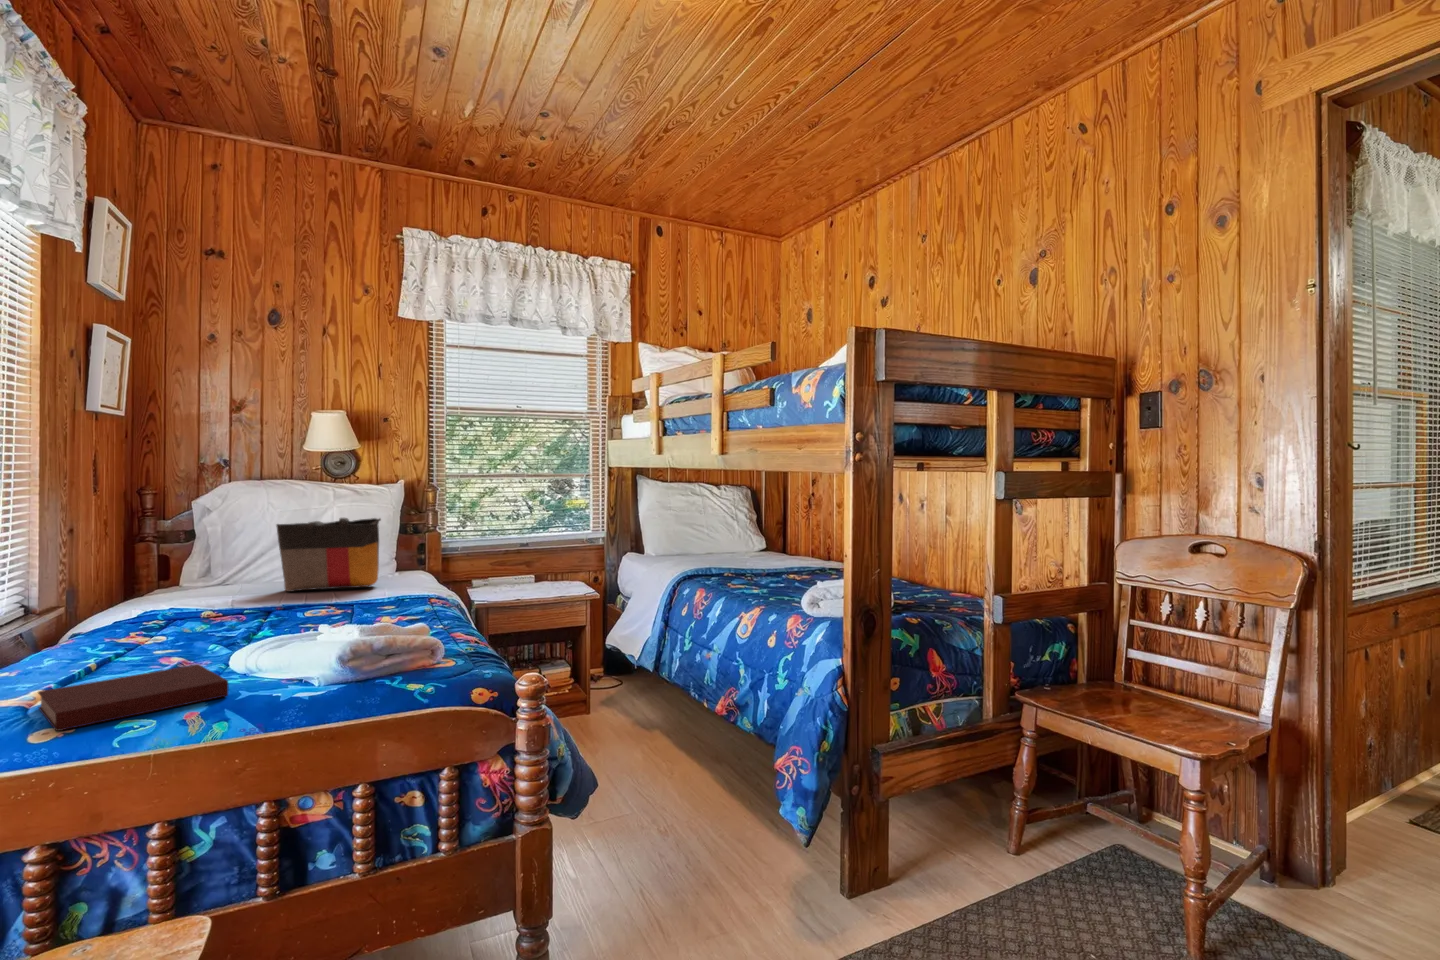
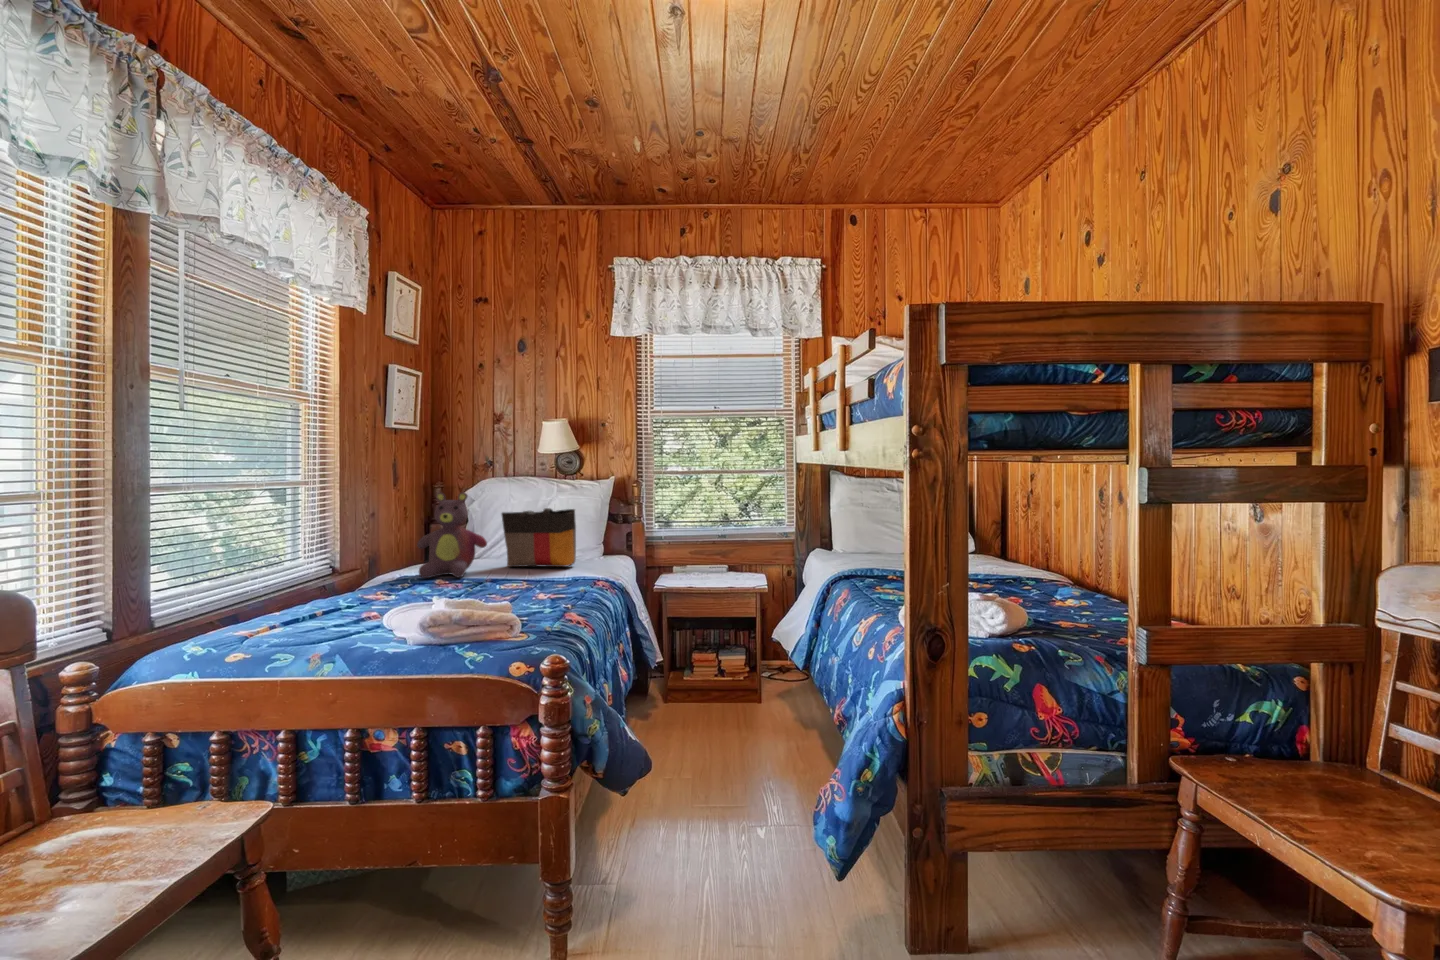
stuffed bear: none [159,499,267,612] -> present [417,492,487,578]
notebook: present [38,664,228,731] -> none [244,619,364,658]

